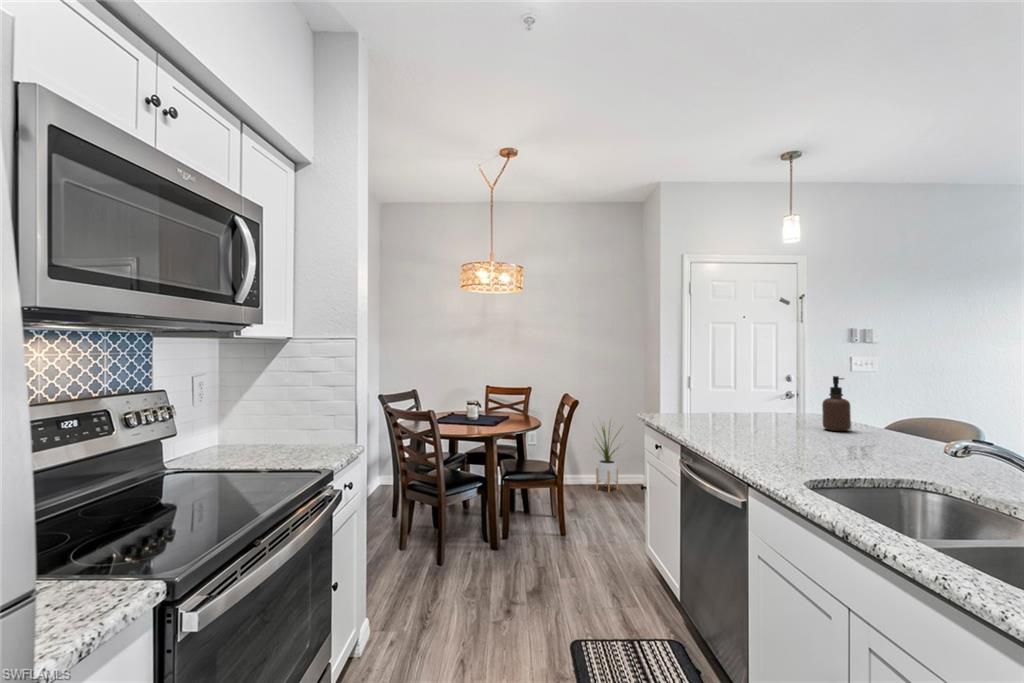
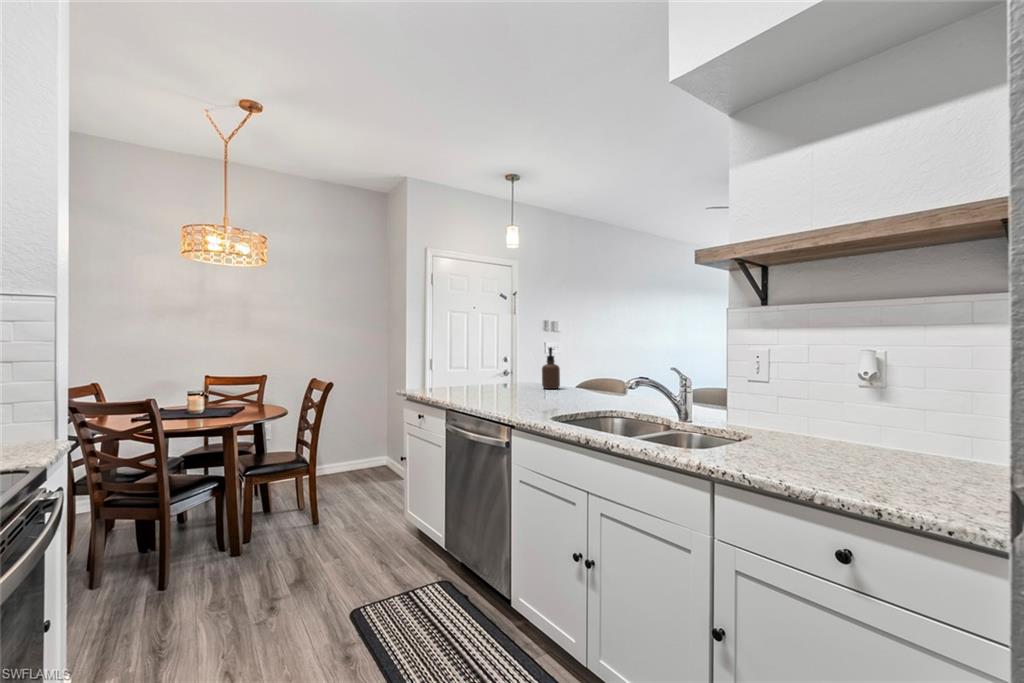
house plant: present [596,427,621,492] -> none [329,402,370,478]

